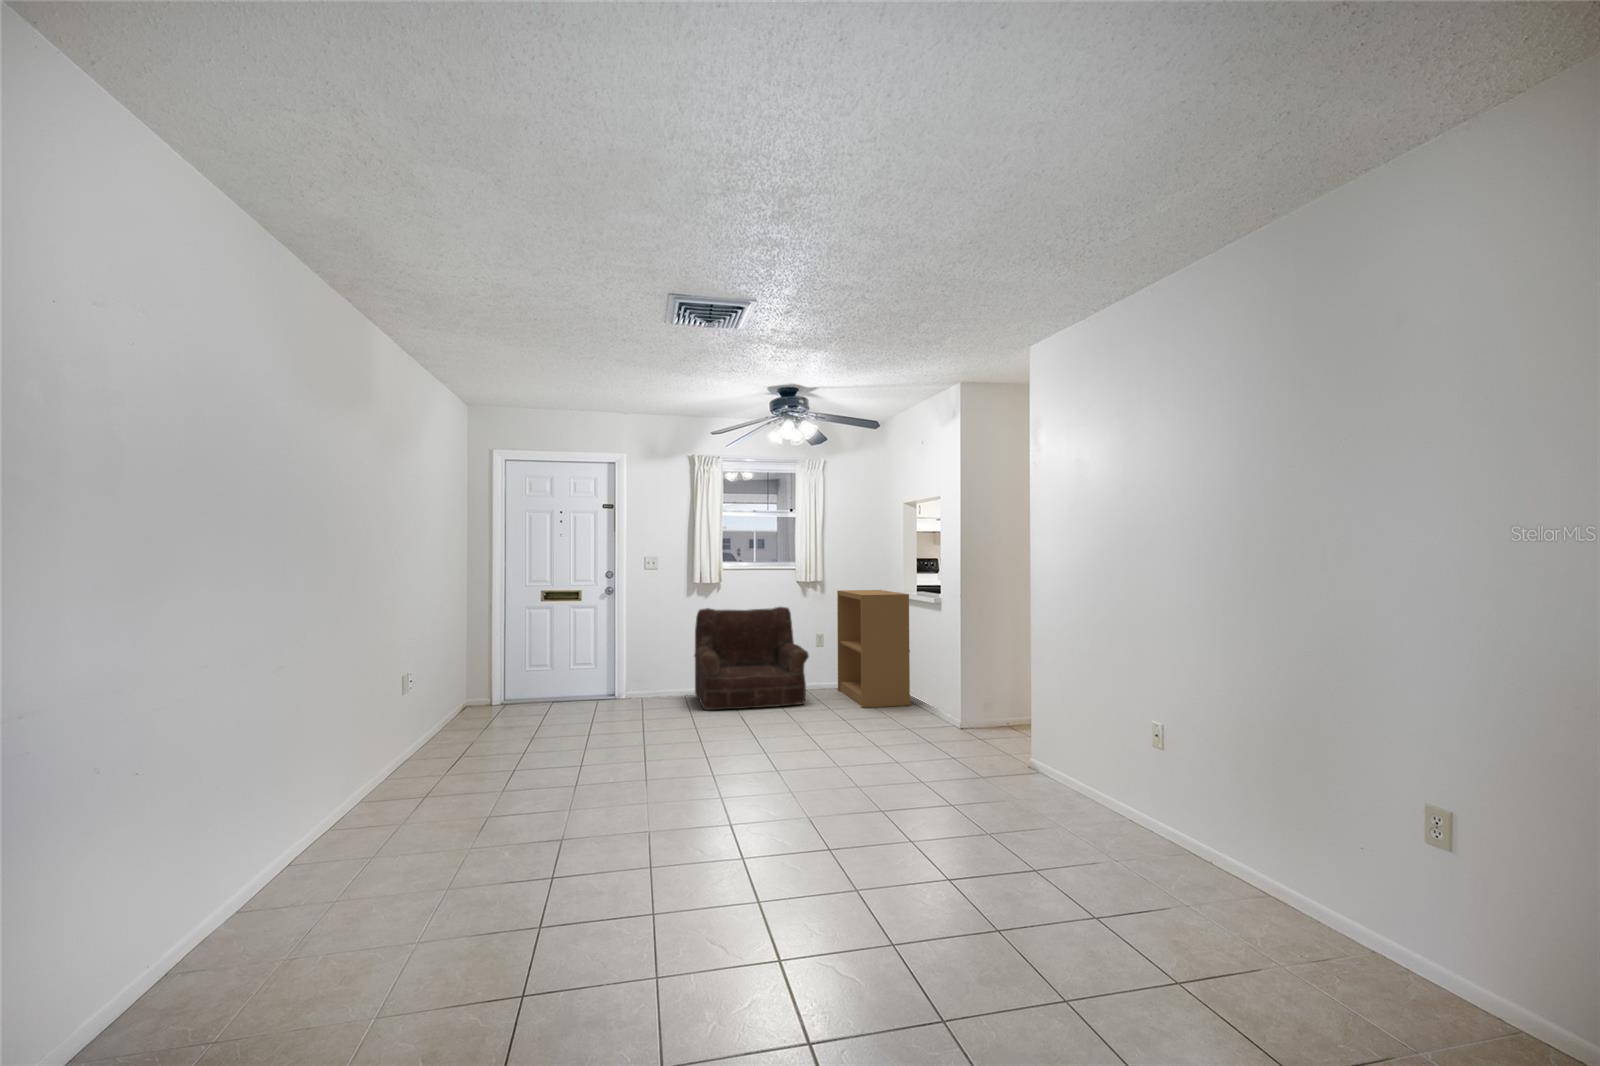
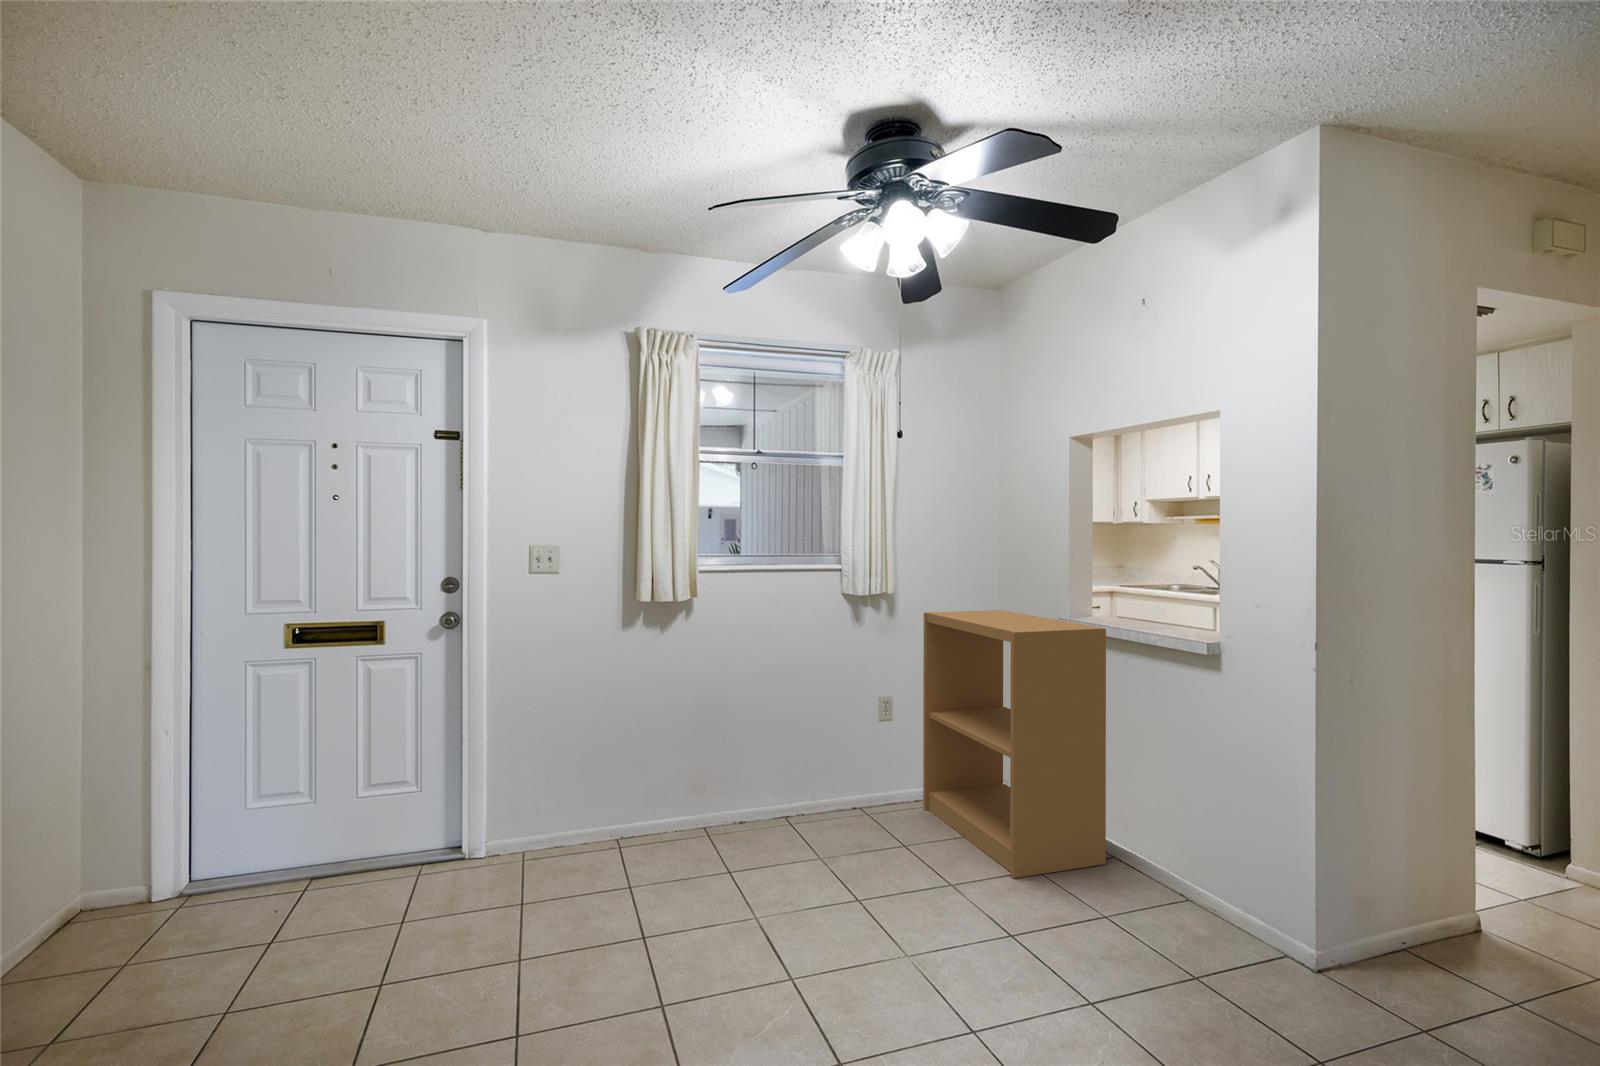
armchair: present [694,607,809,710] -> none [640,647,893,901]

